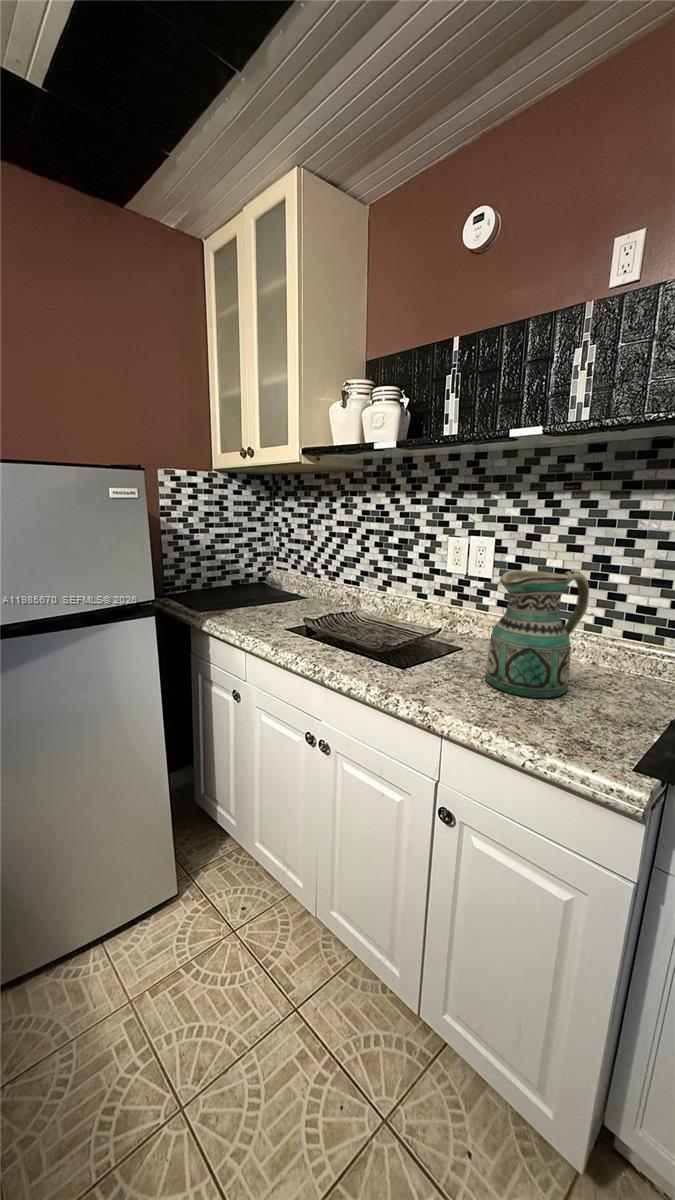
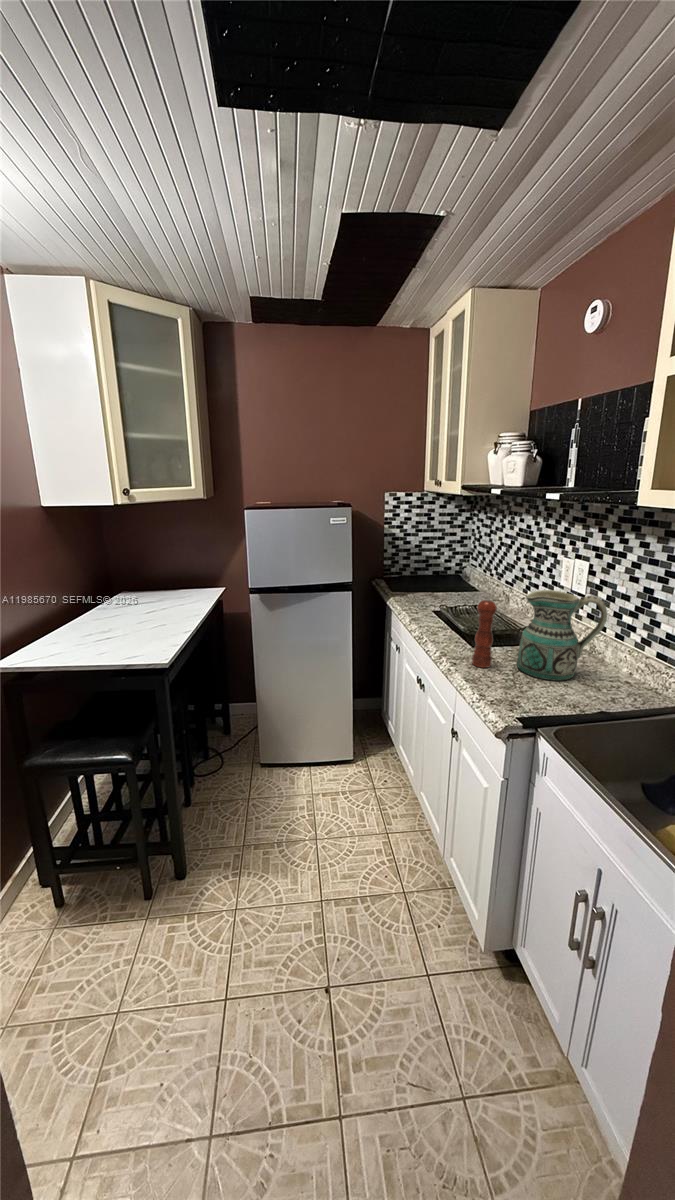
pepper mill: none [439,585,476,701] -> present [472,595,497,668]

